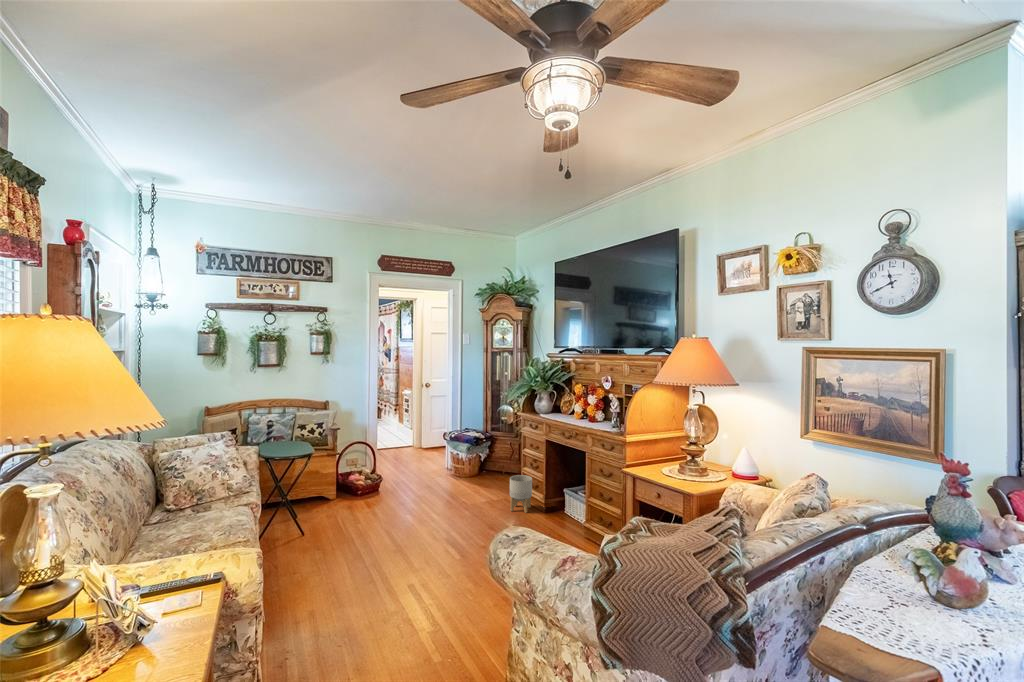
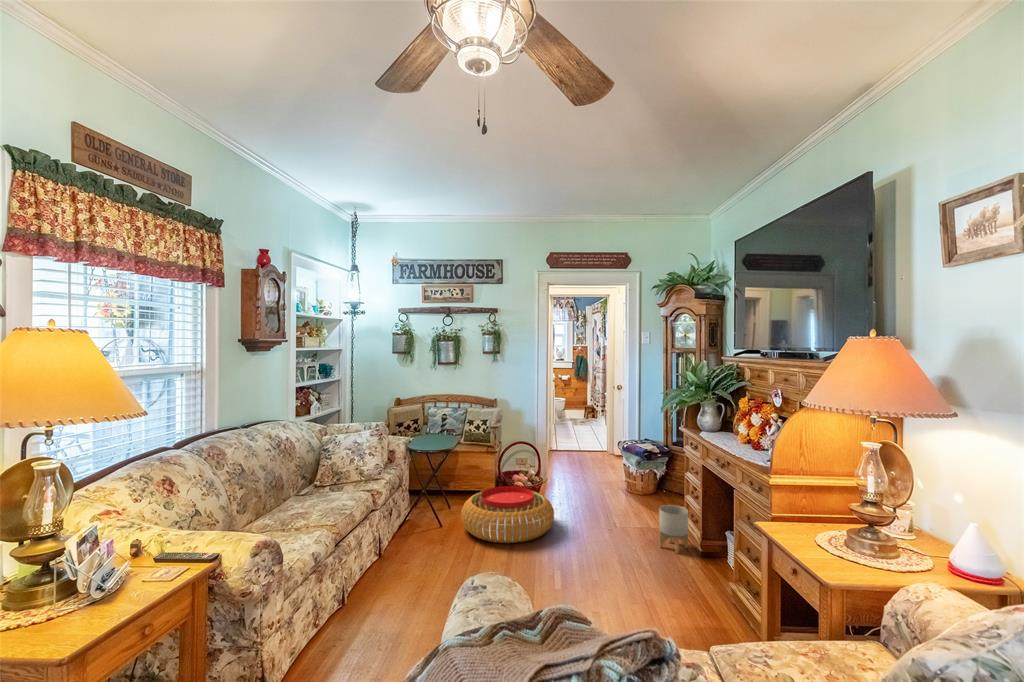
pouf: none [324,482,419,538] -> present [461,486,554,543]

